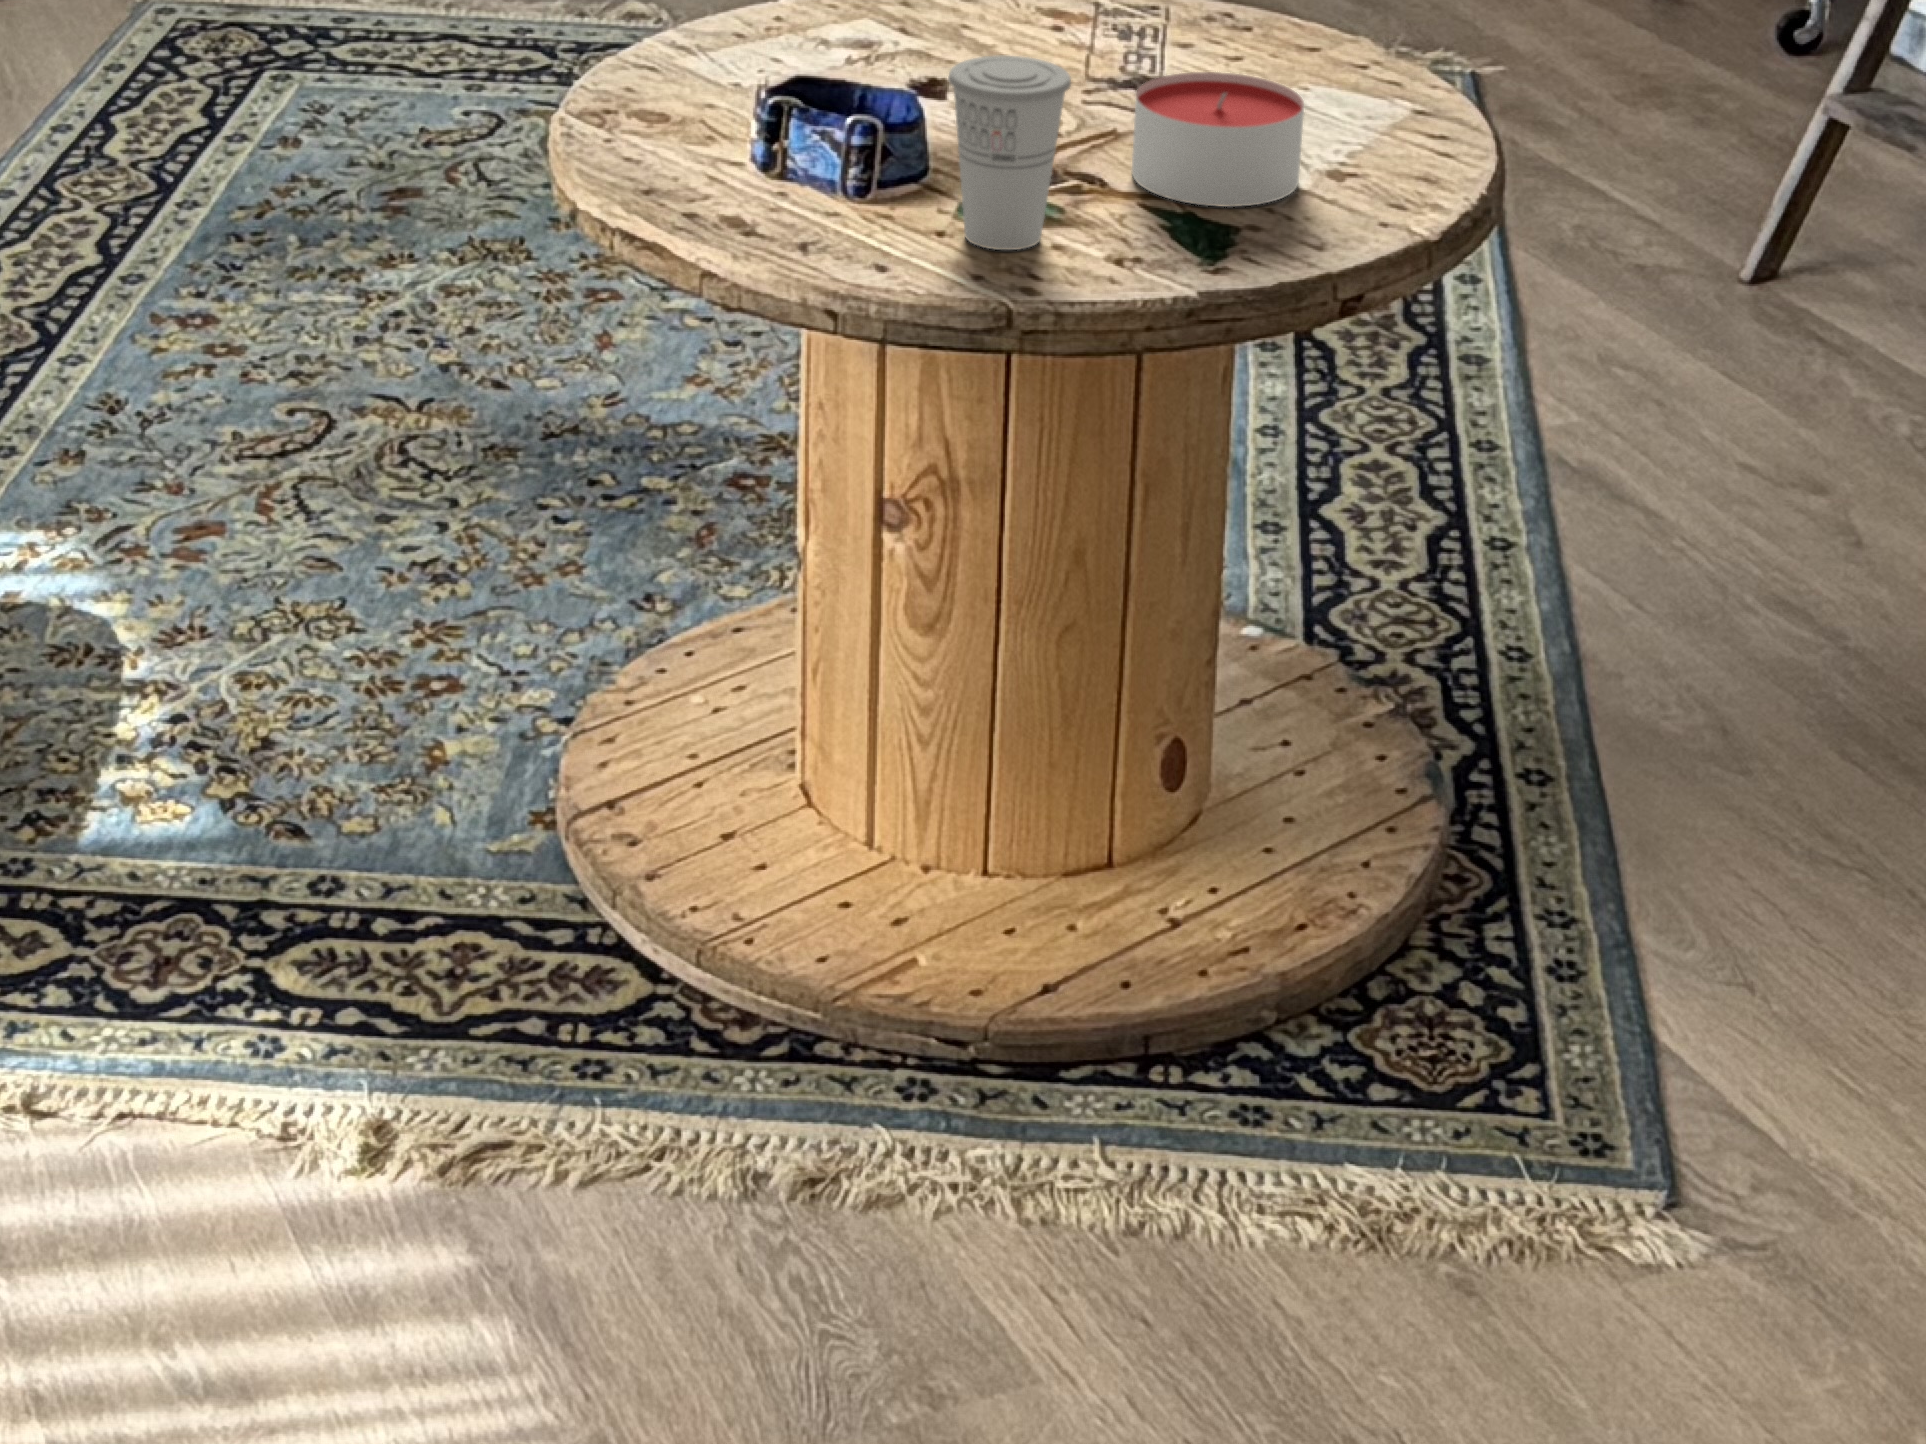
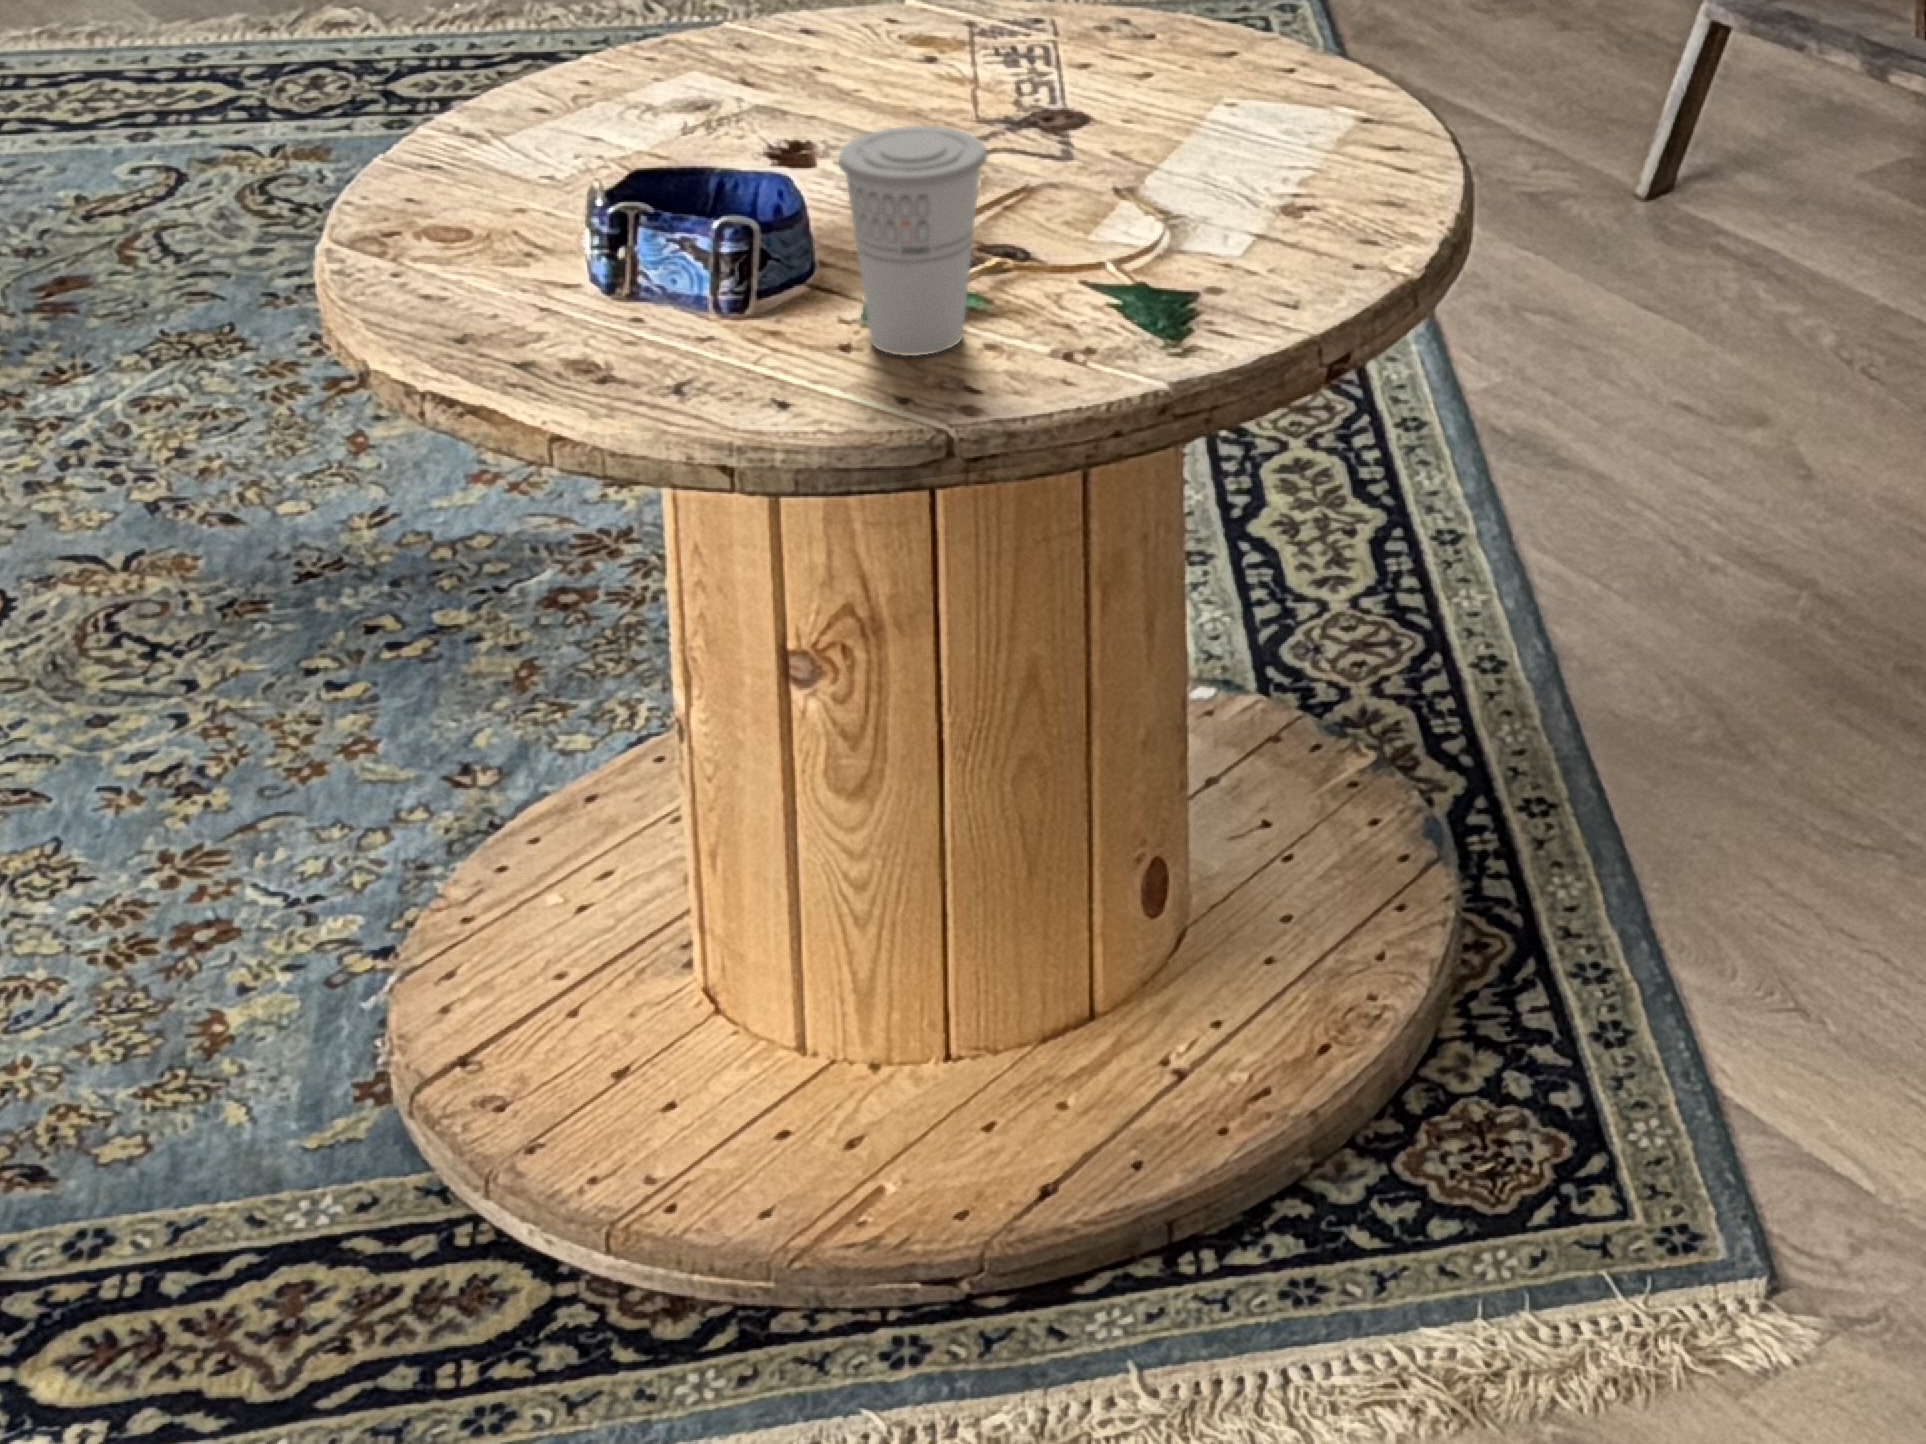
candle: present [1132,72,1304,207] -> none [1049,106,1244,265]

